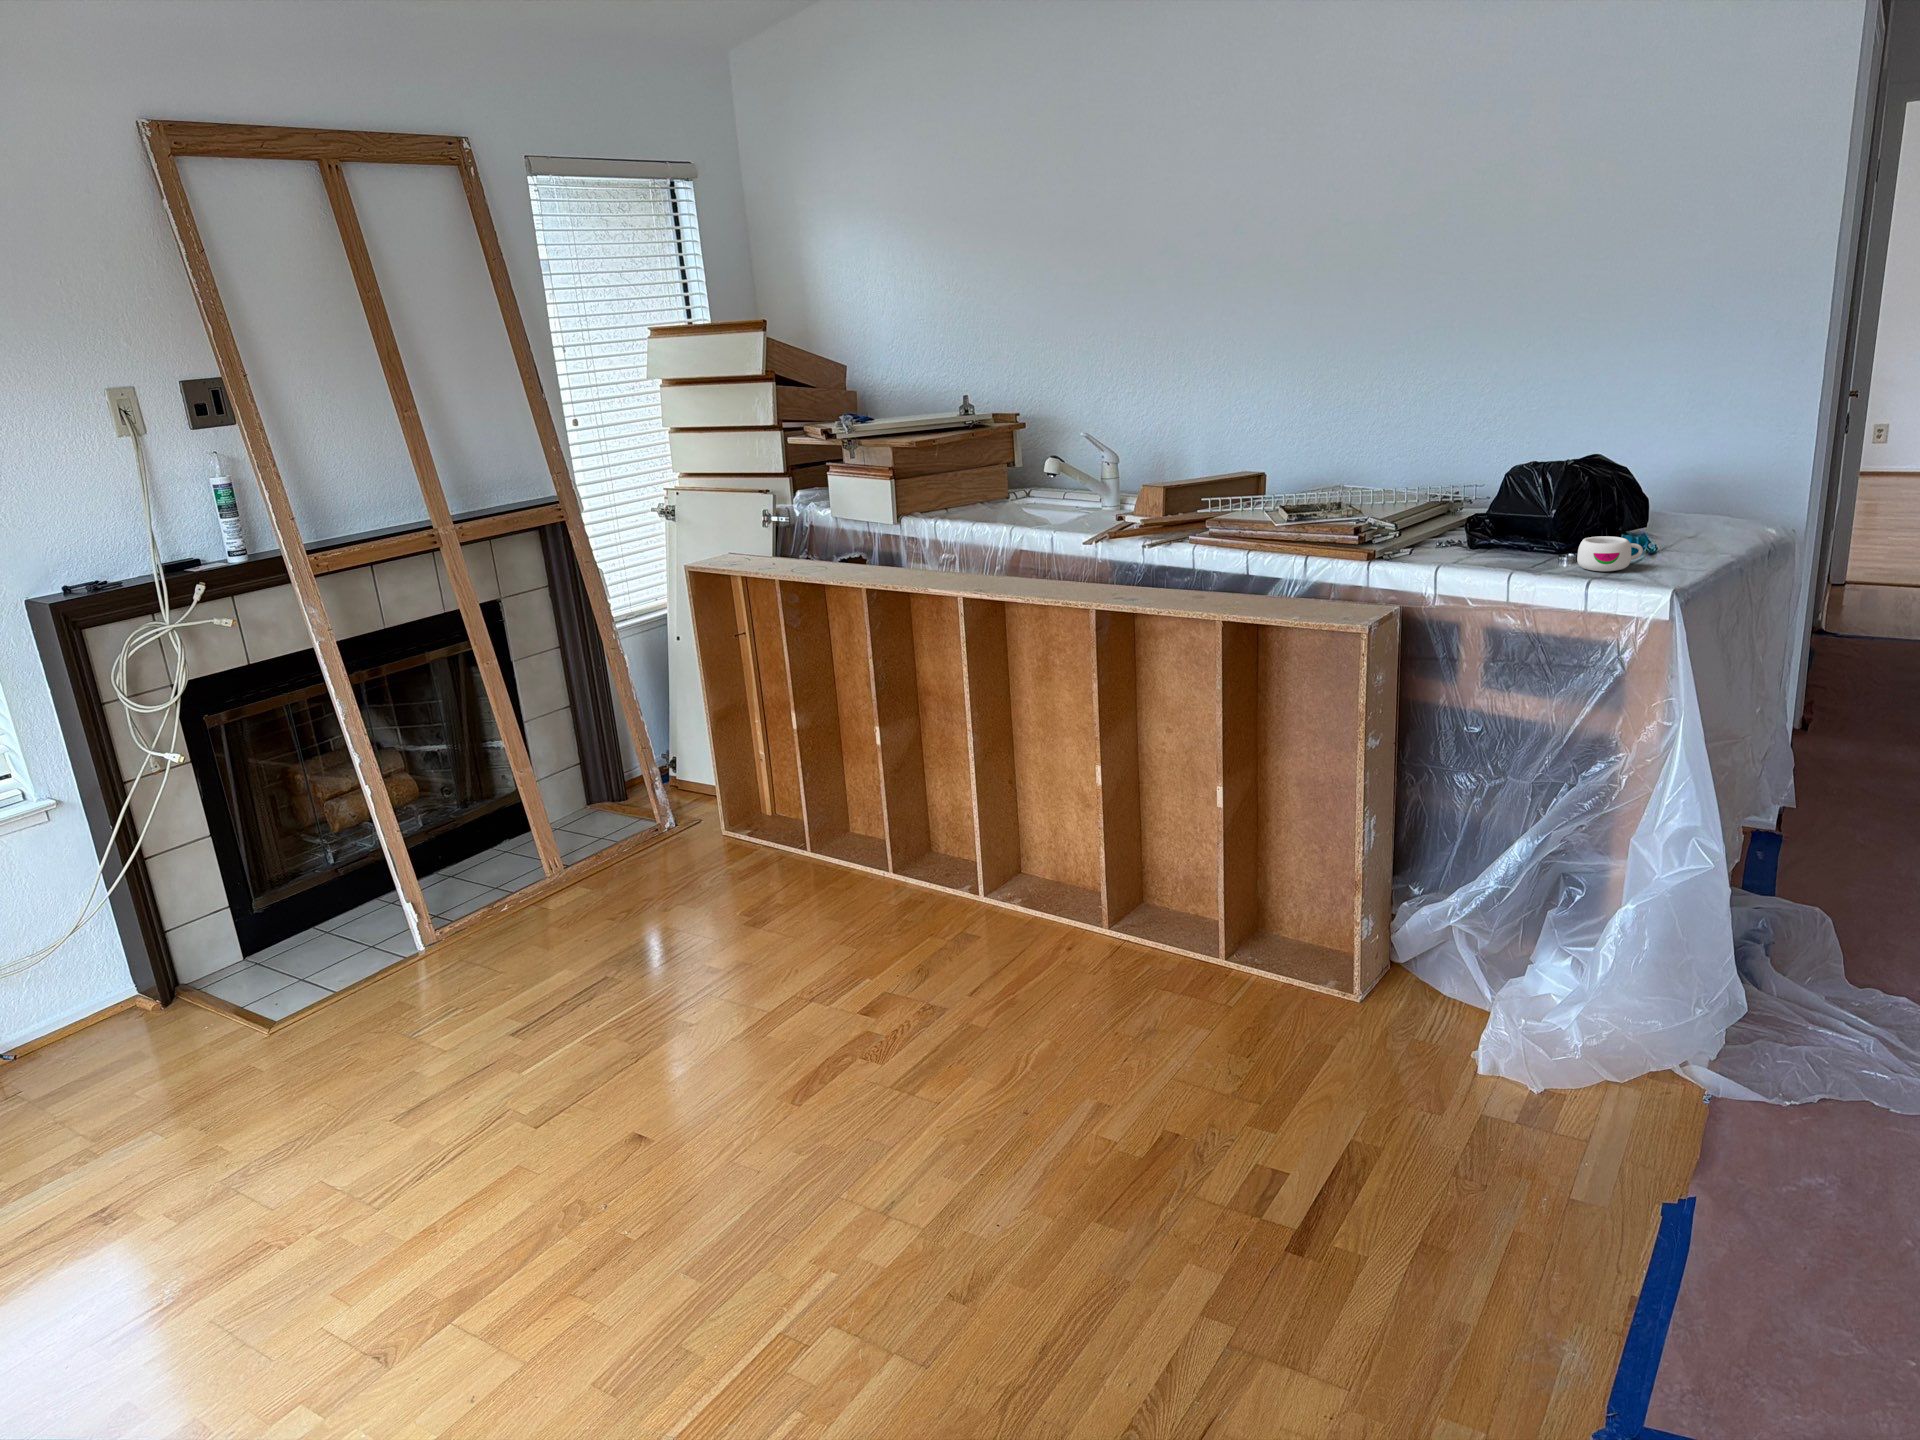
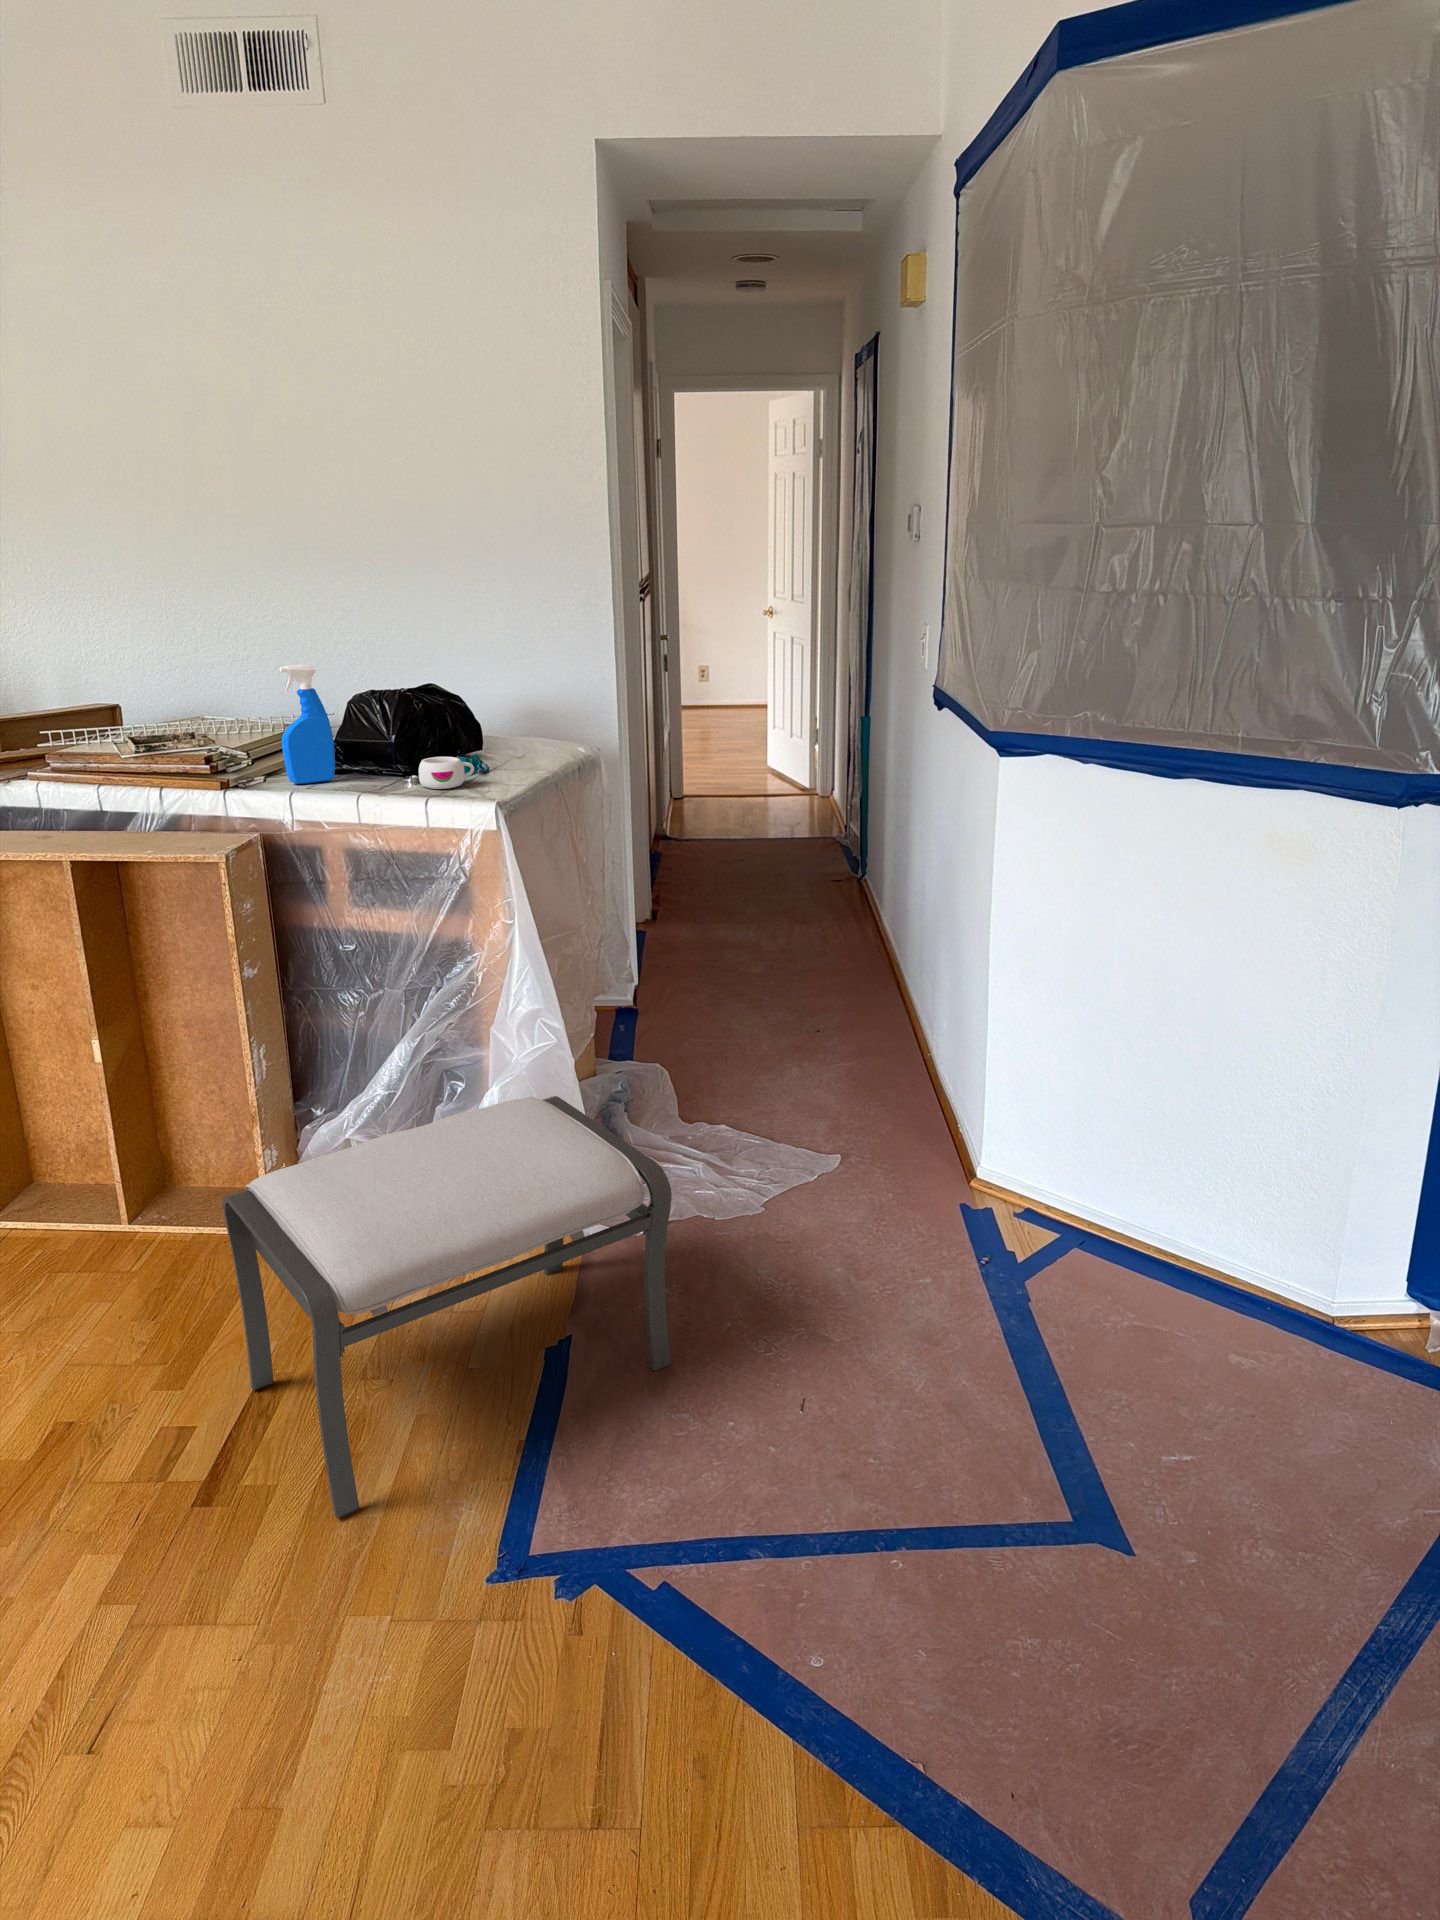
spray bottle: none [1433,437,1486,558] -> present [280,665,335,784]
ottoman: none [1340,922,1868,1312] -> present [223,1096,672,1518]

